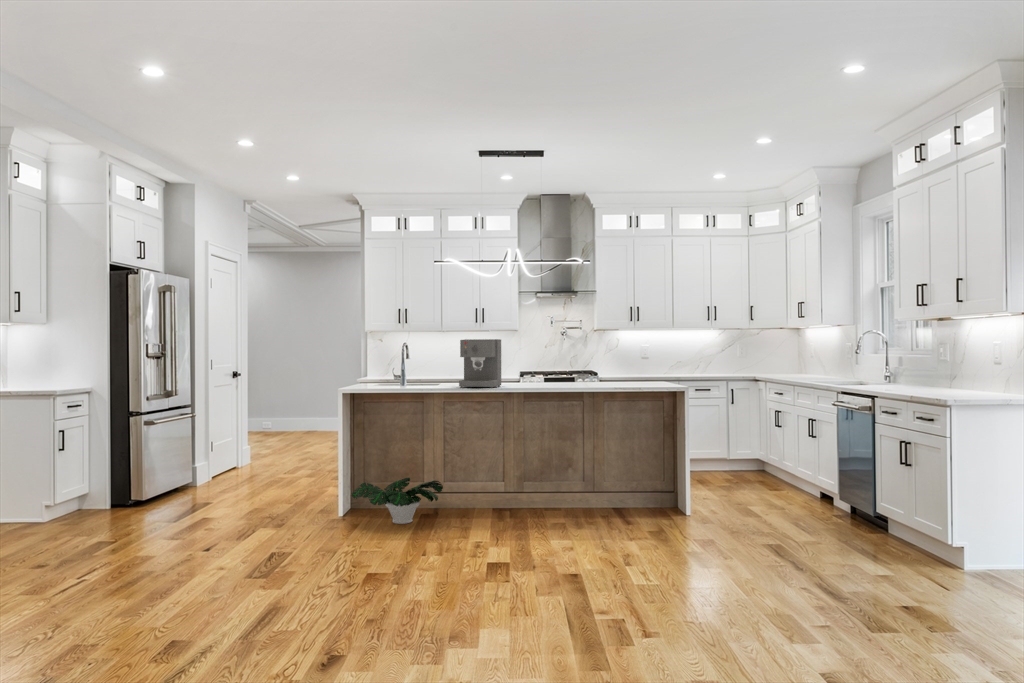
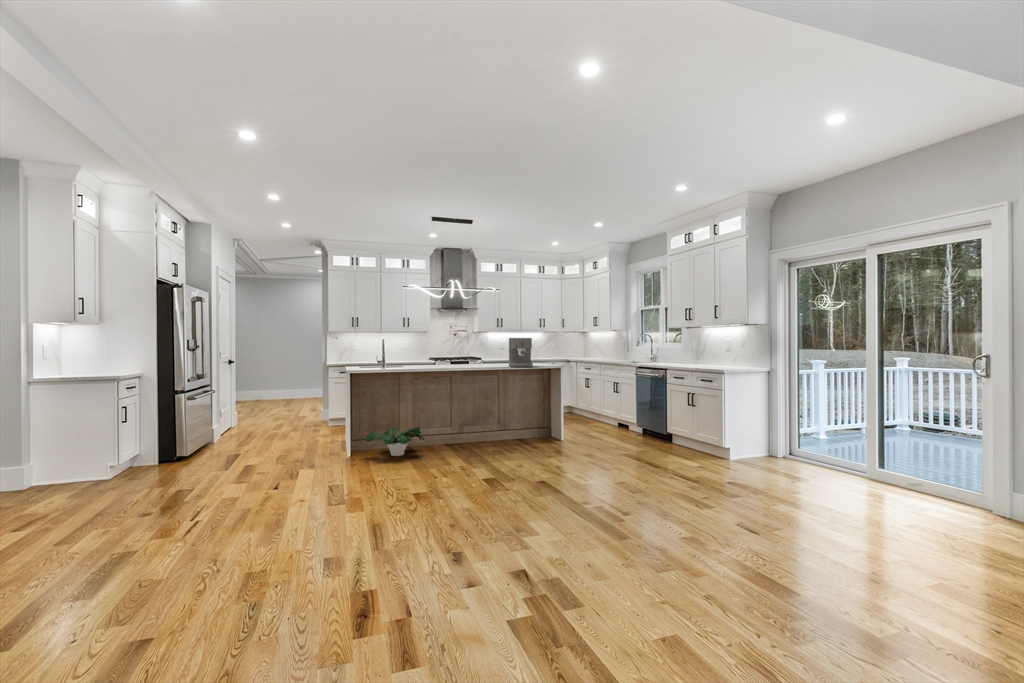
coffee maker: present [459,339,501,388] -> present [509,338,533,367]

